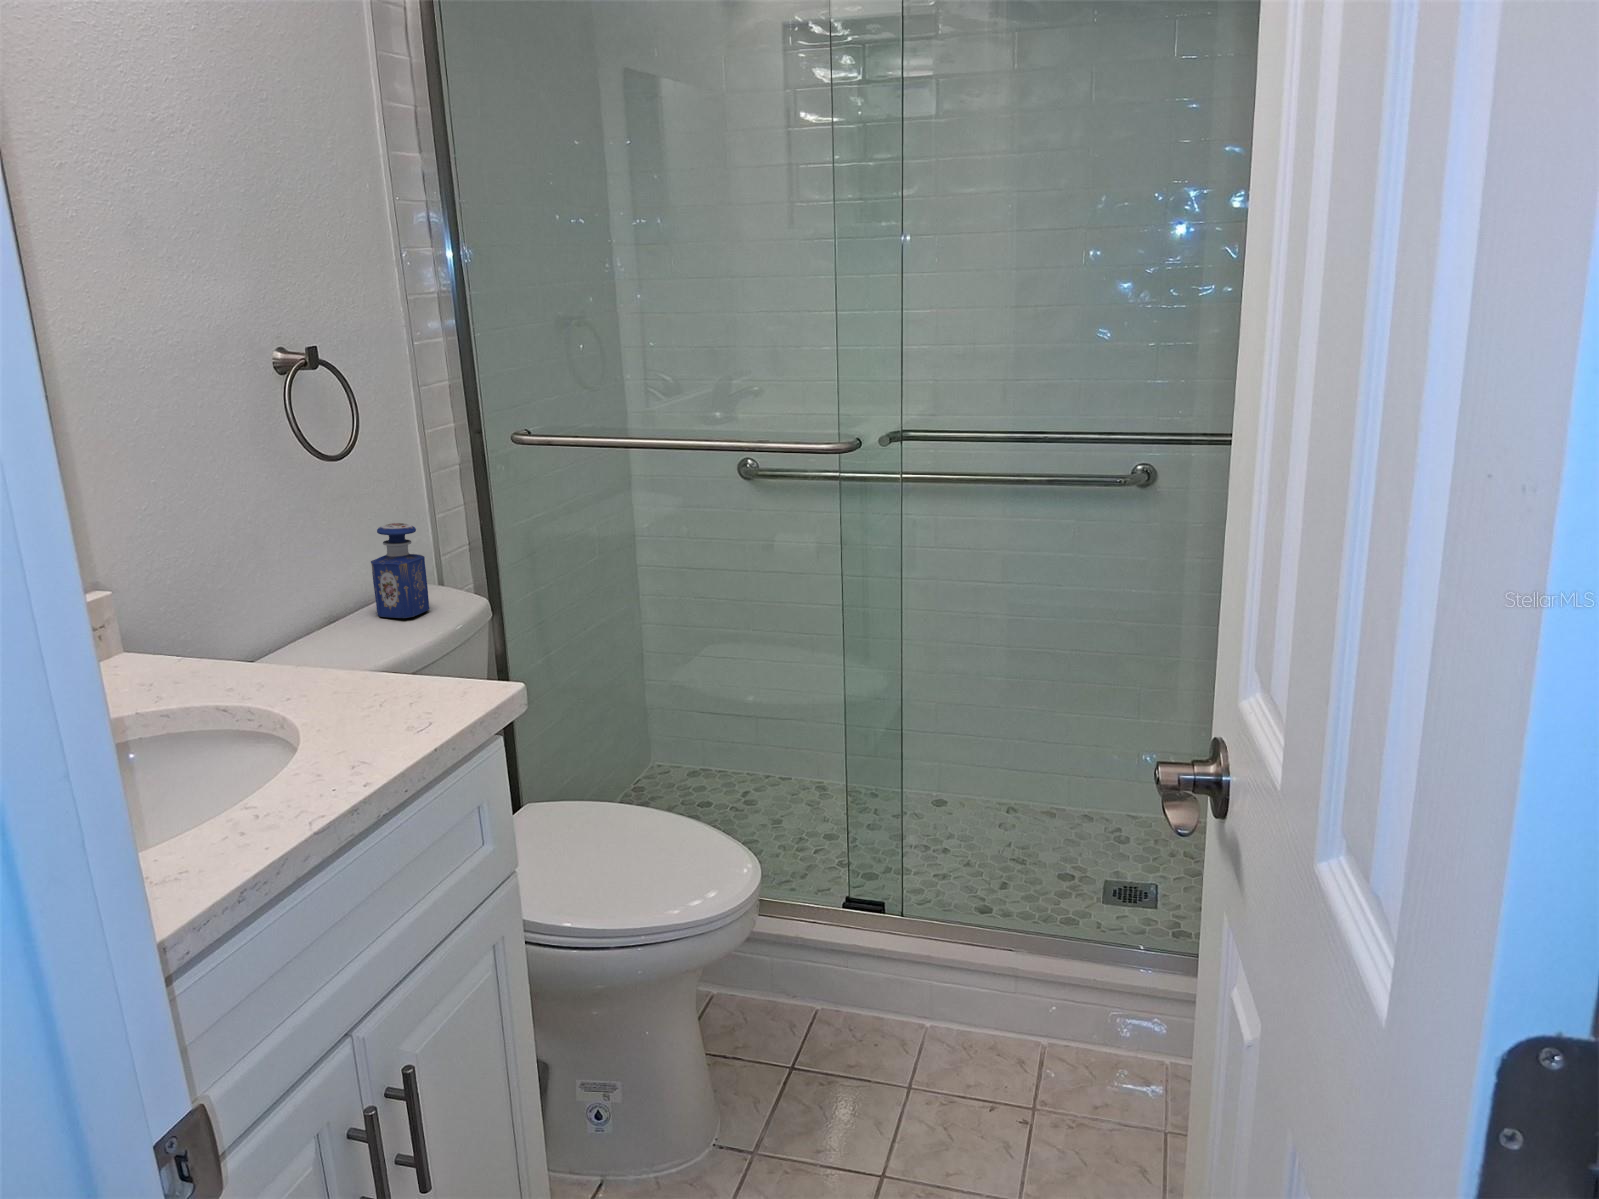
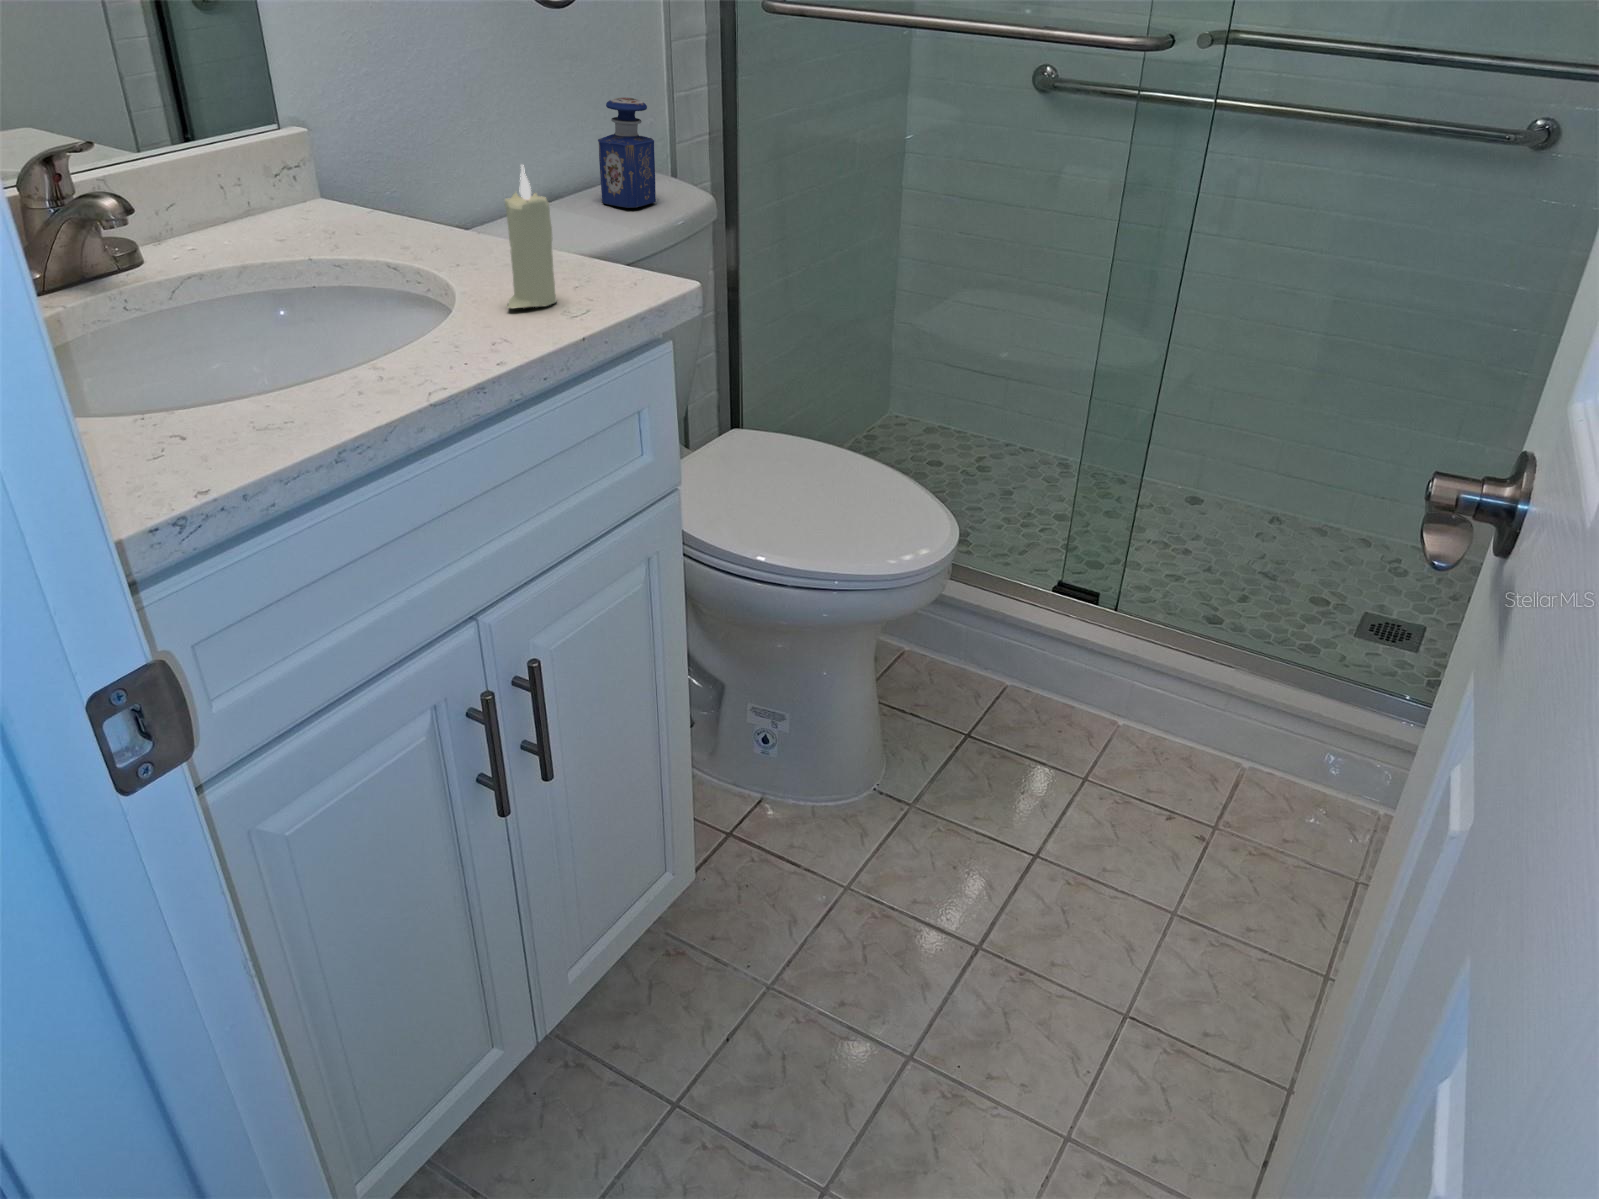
candle: none [351,610,401,734] -> present [505,165,556,308]

